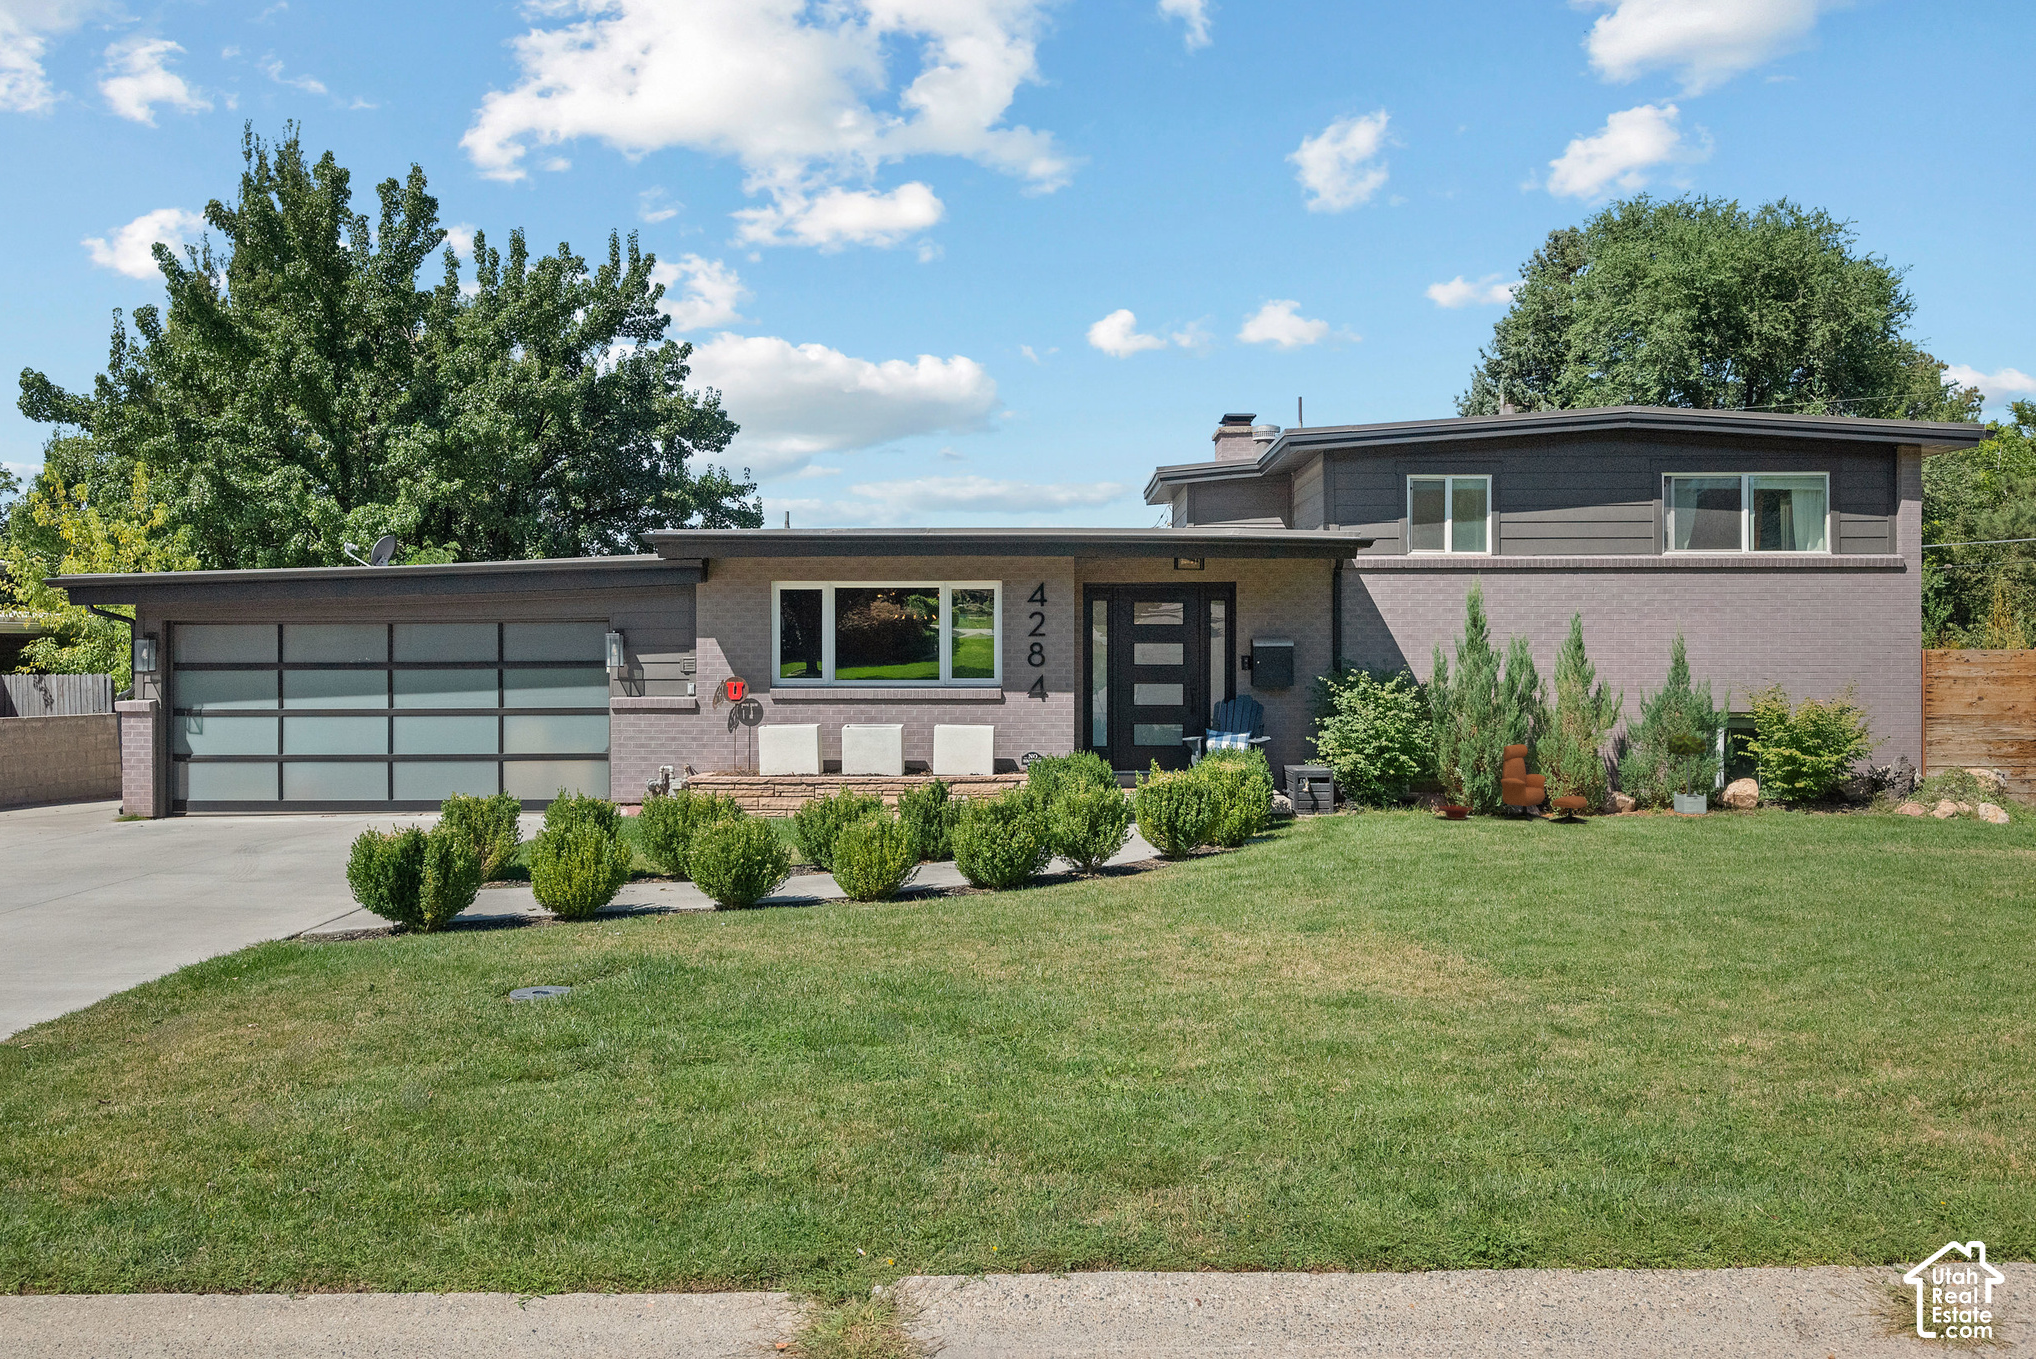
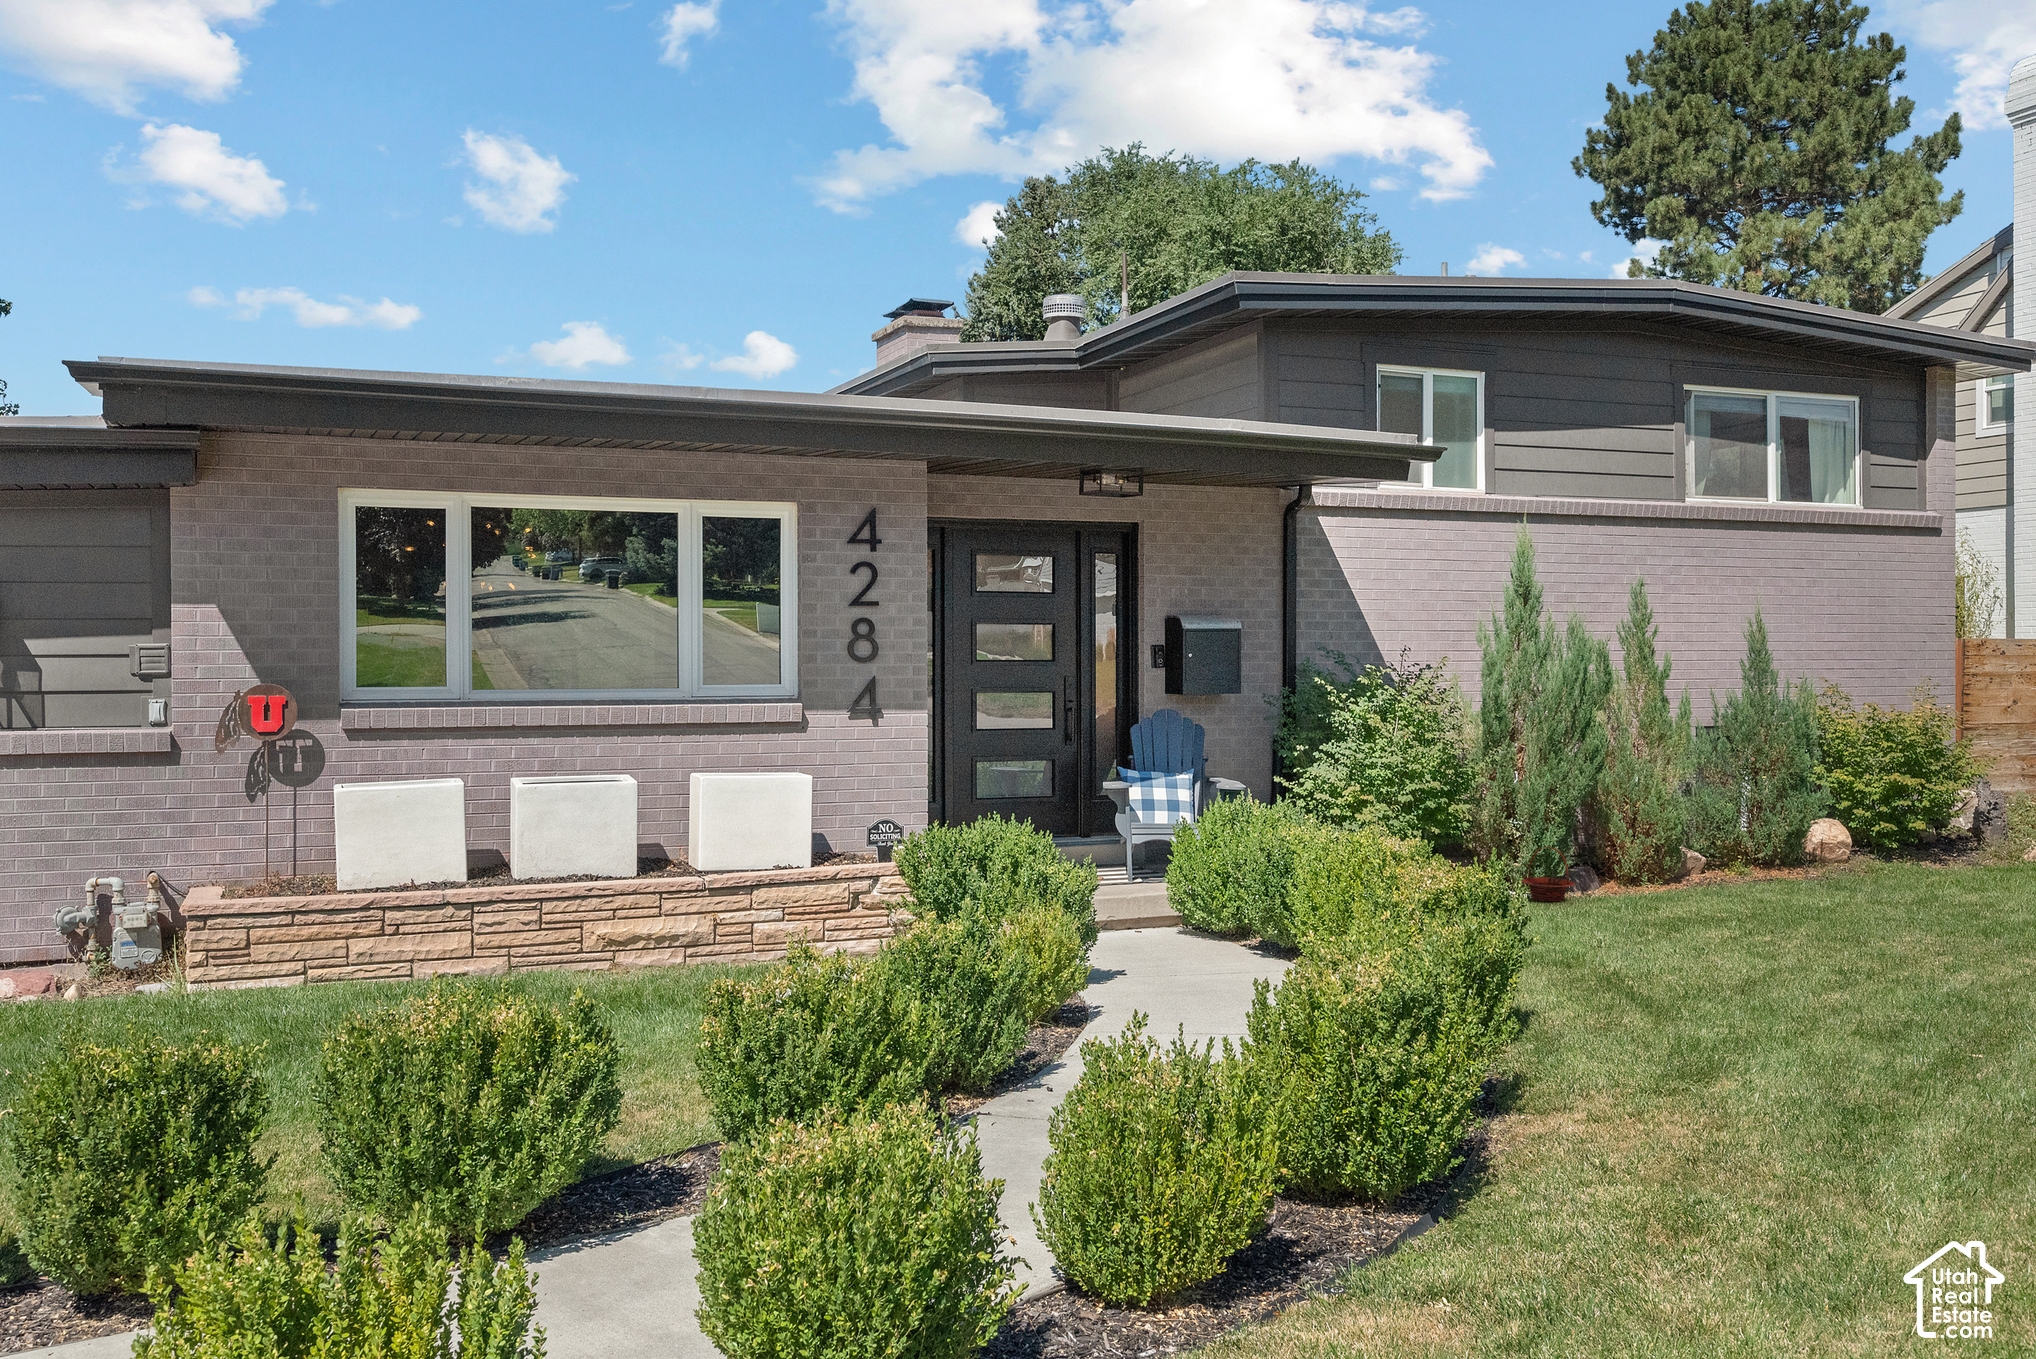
potted tree: present [1668,733,1707,814] -> none [1761,755,1818,870]
lounge chair: present [1501,744,1589,824] -> none [1598,779,1742,903]

